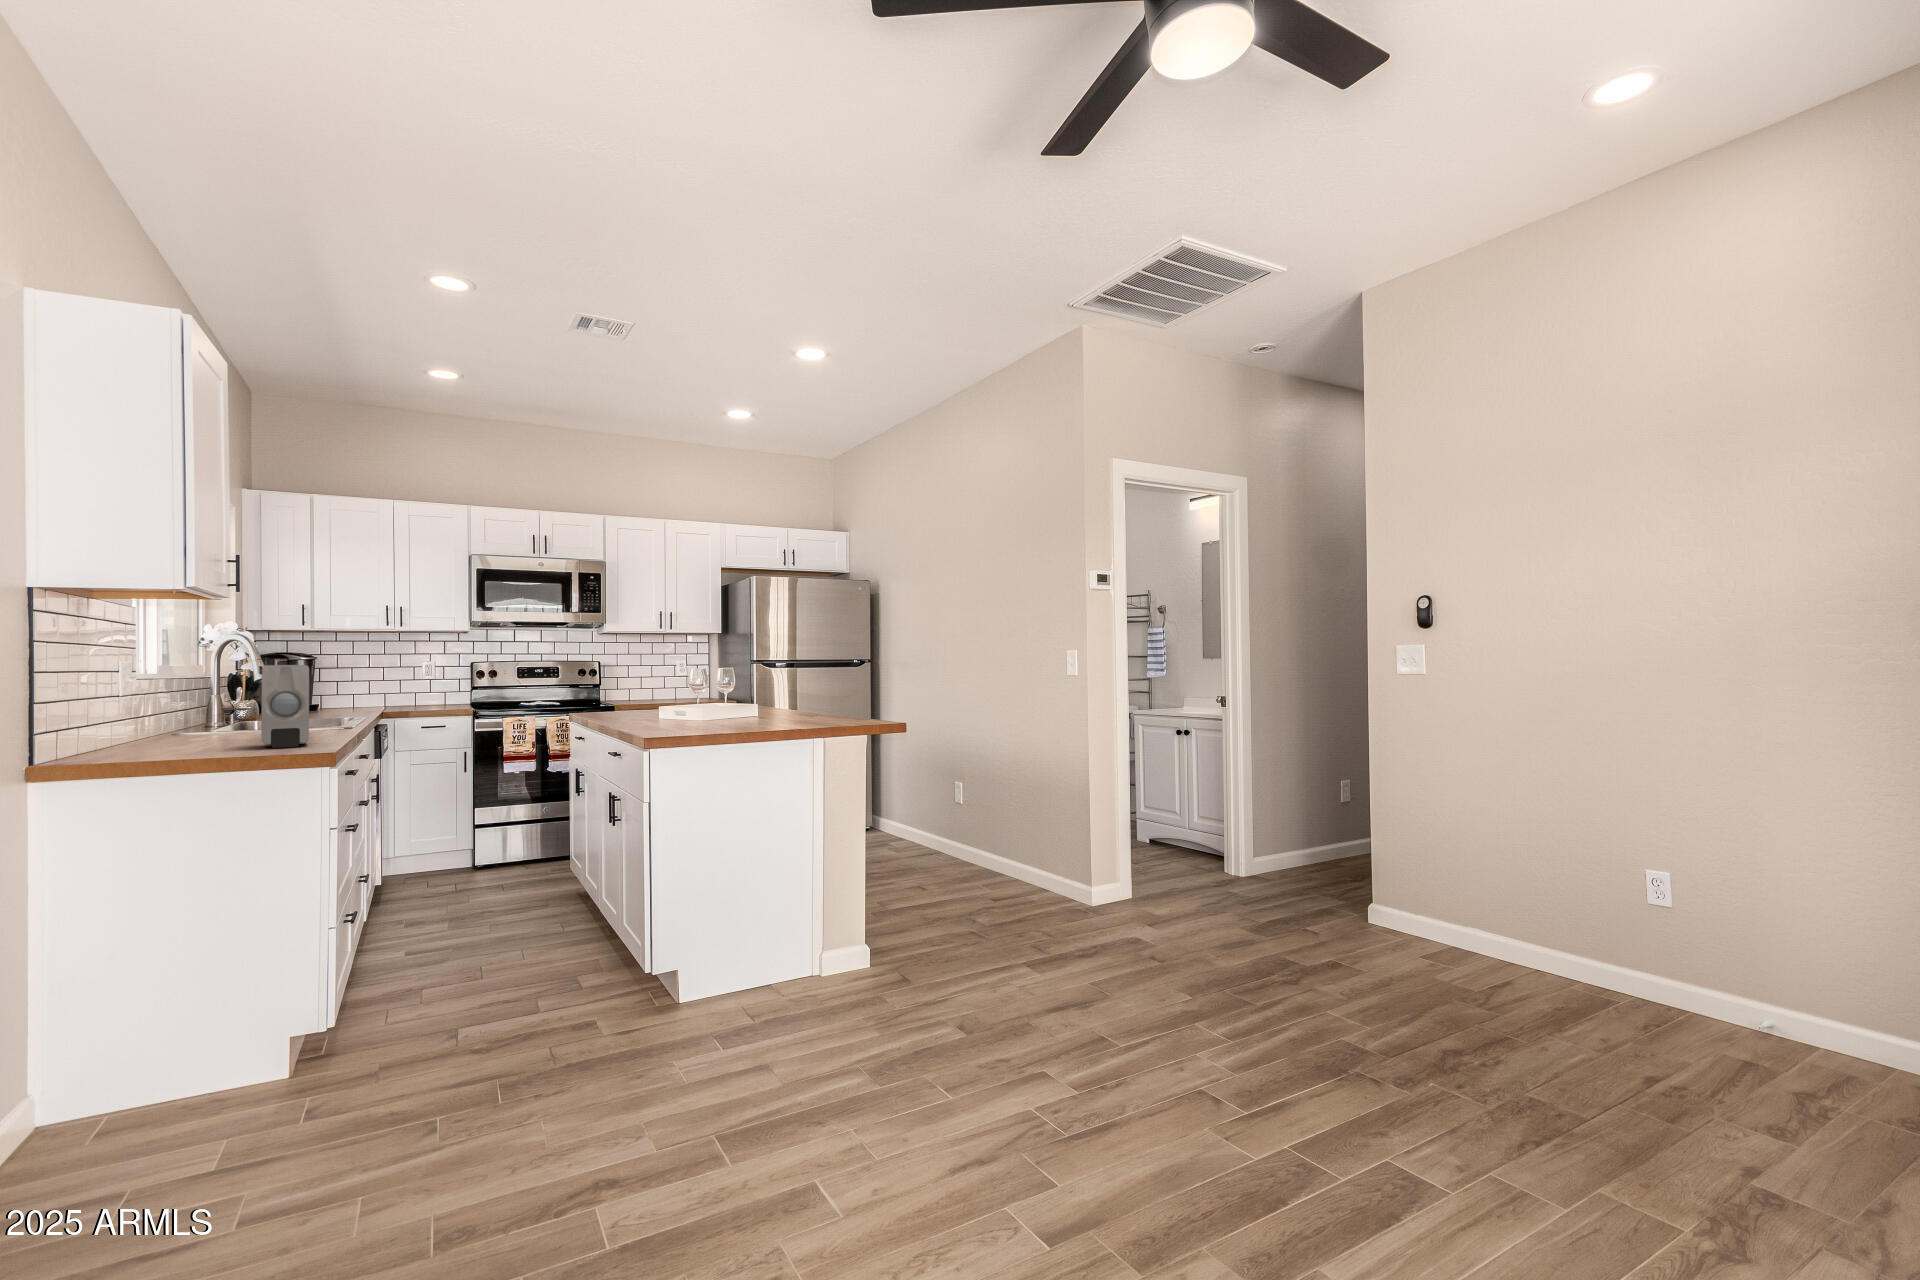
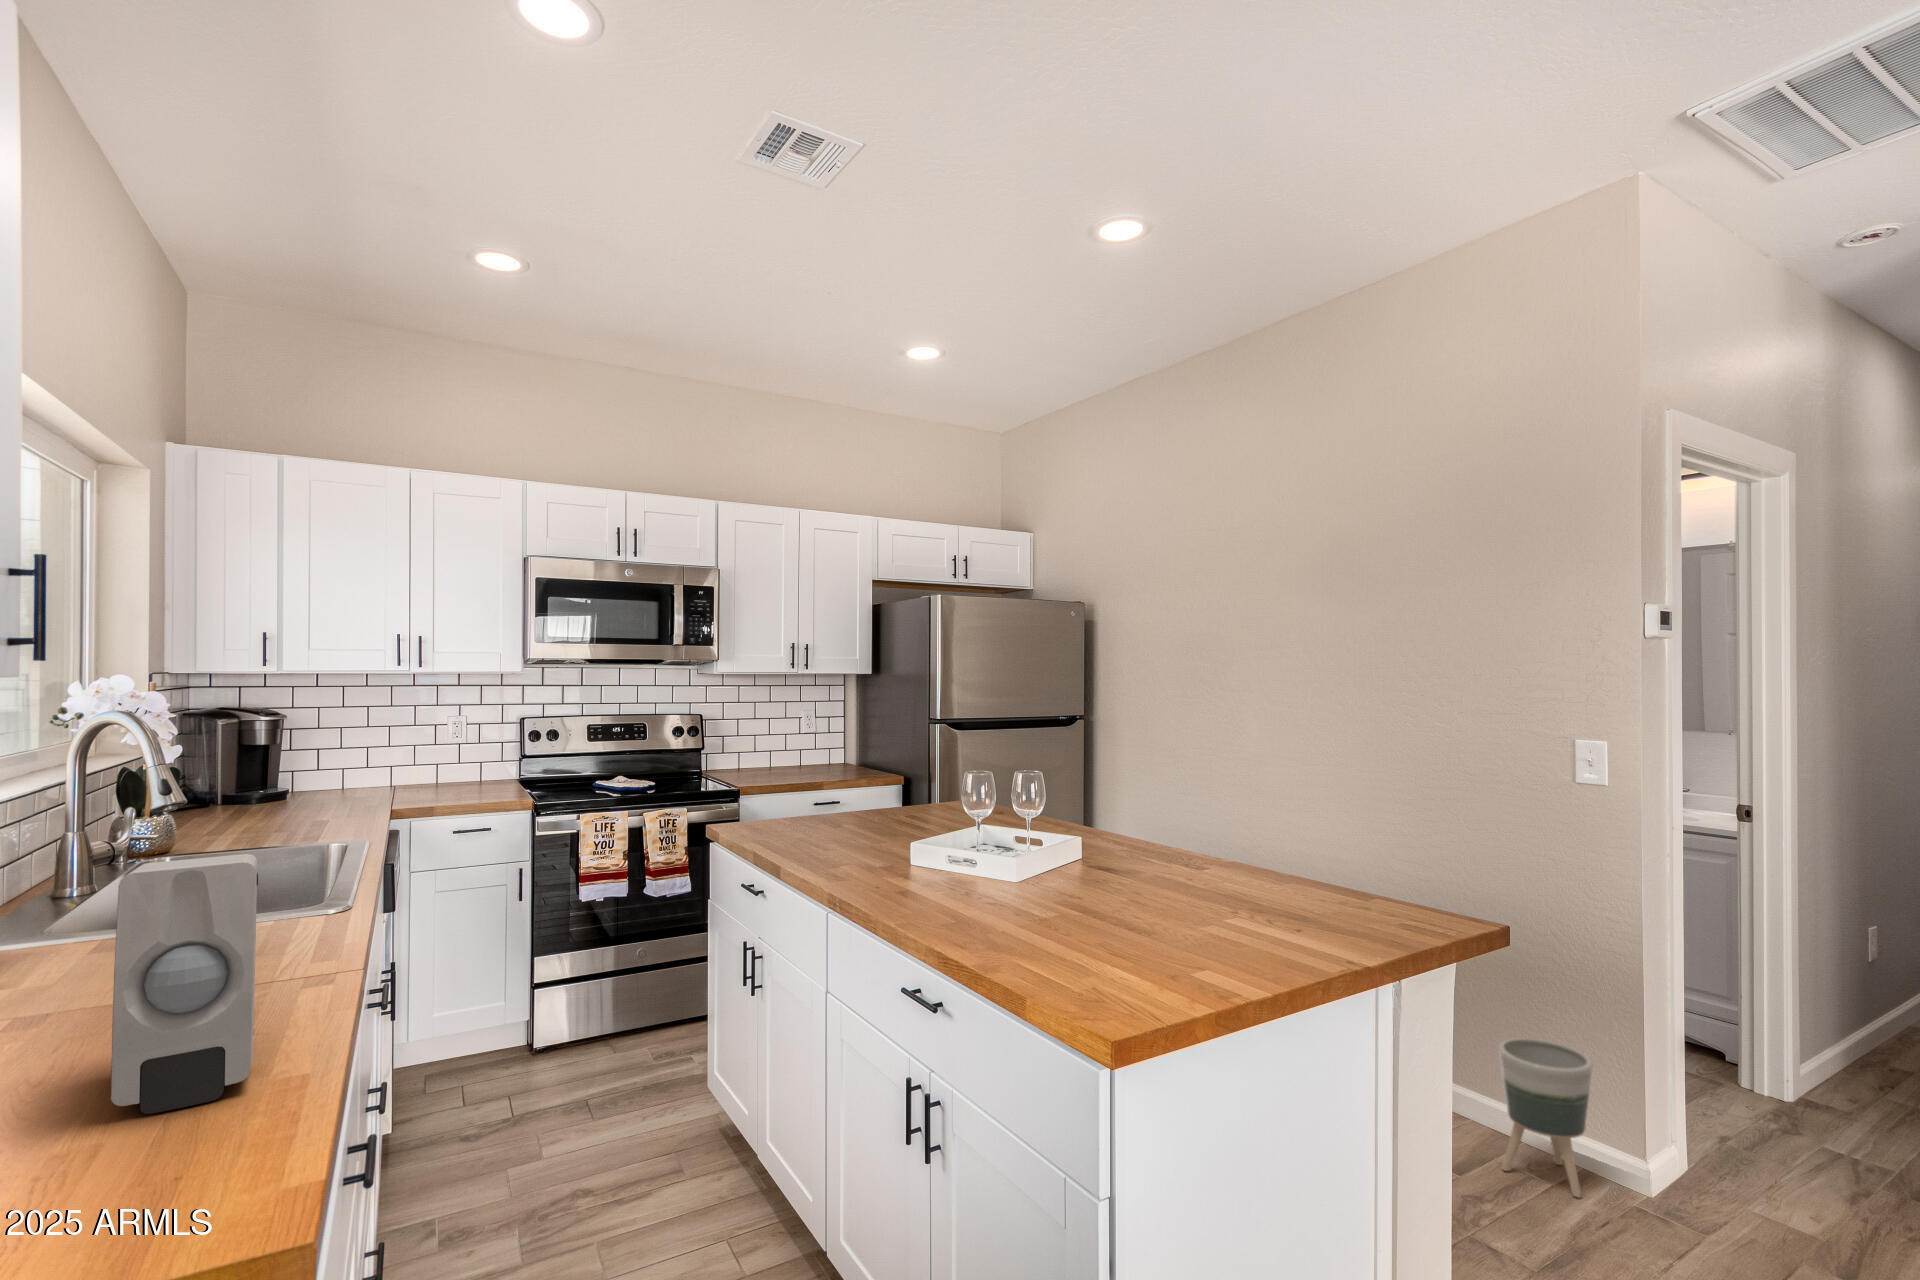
planter: none [1019,828,1065,908] -> present [1499,1038,1592,1198]

